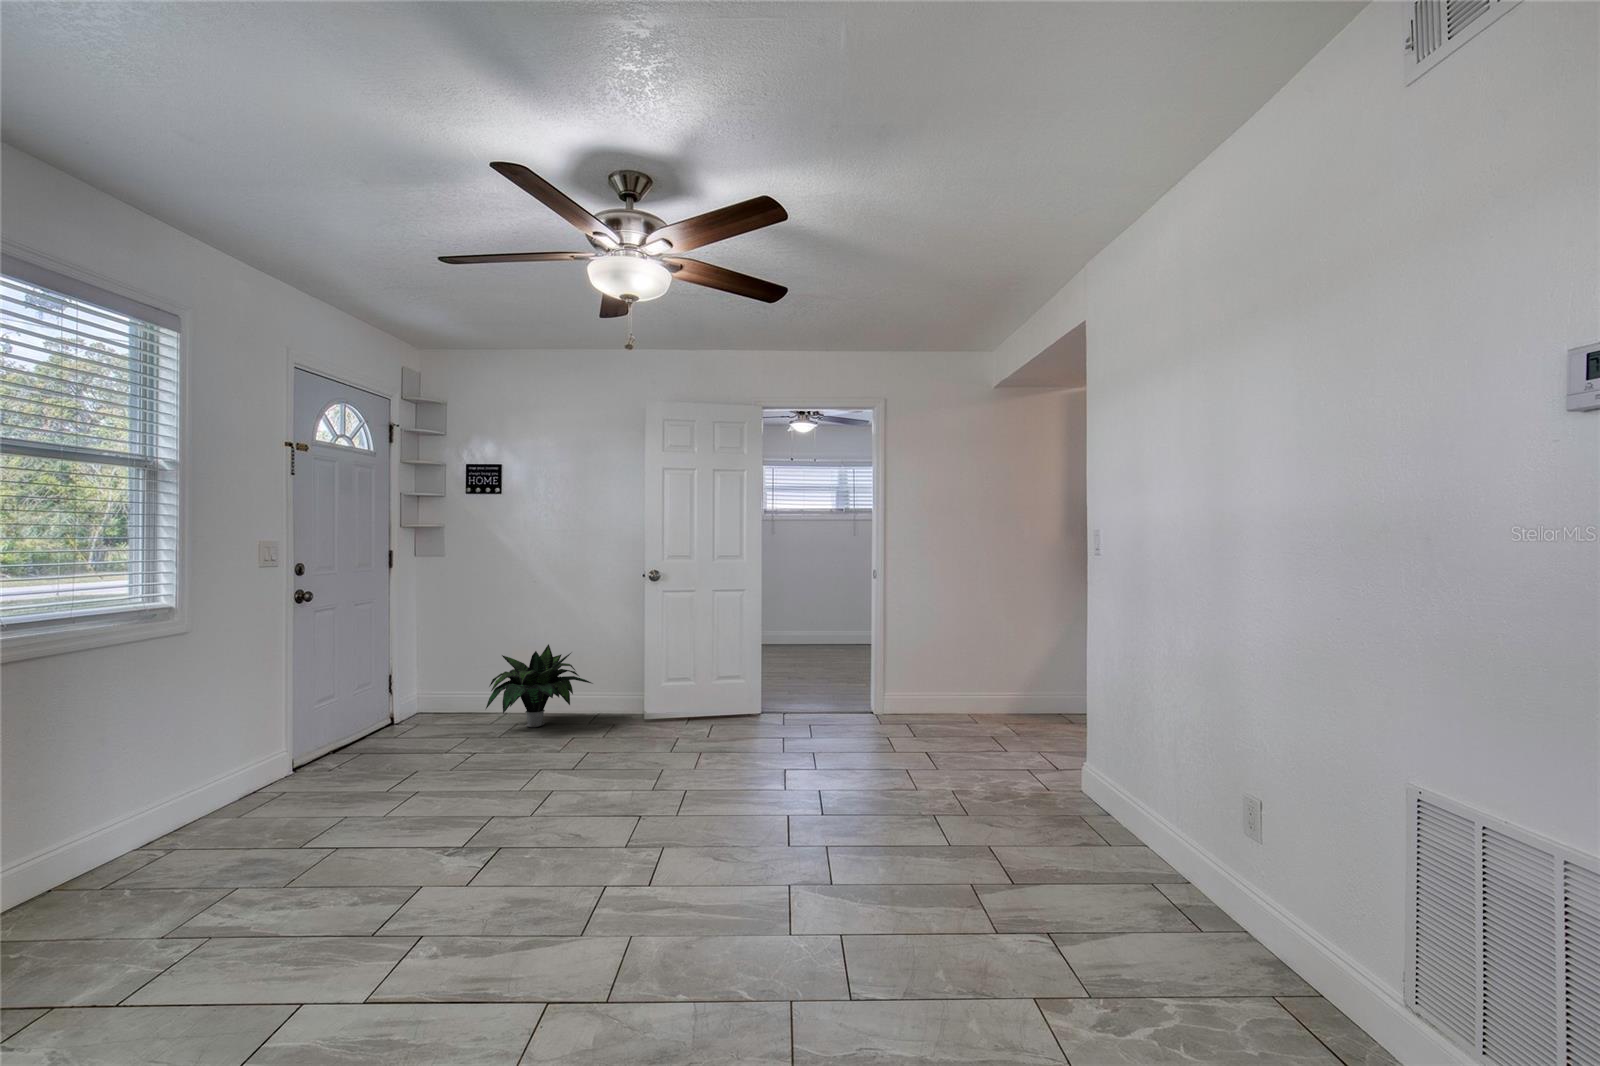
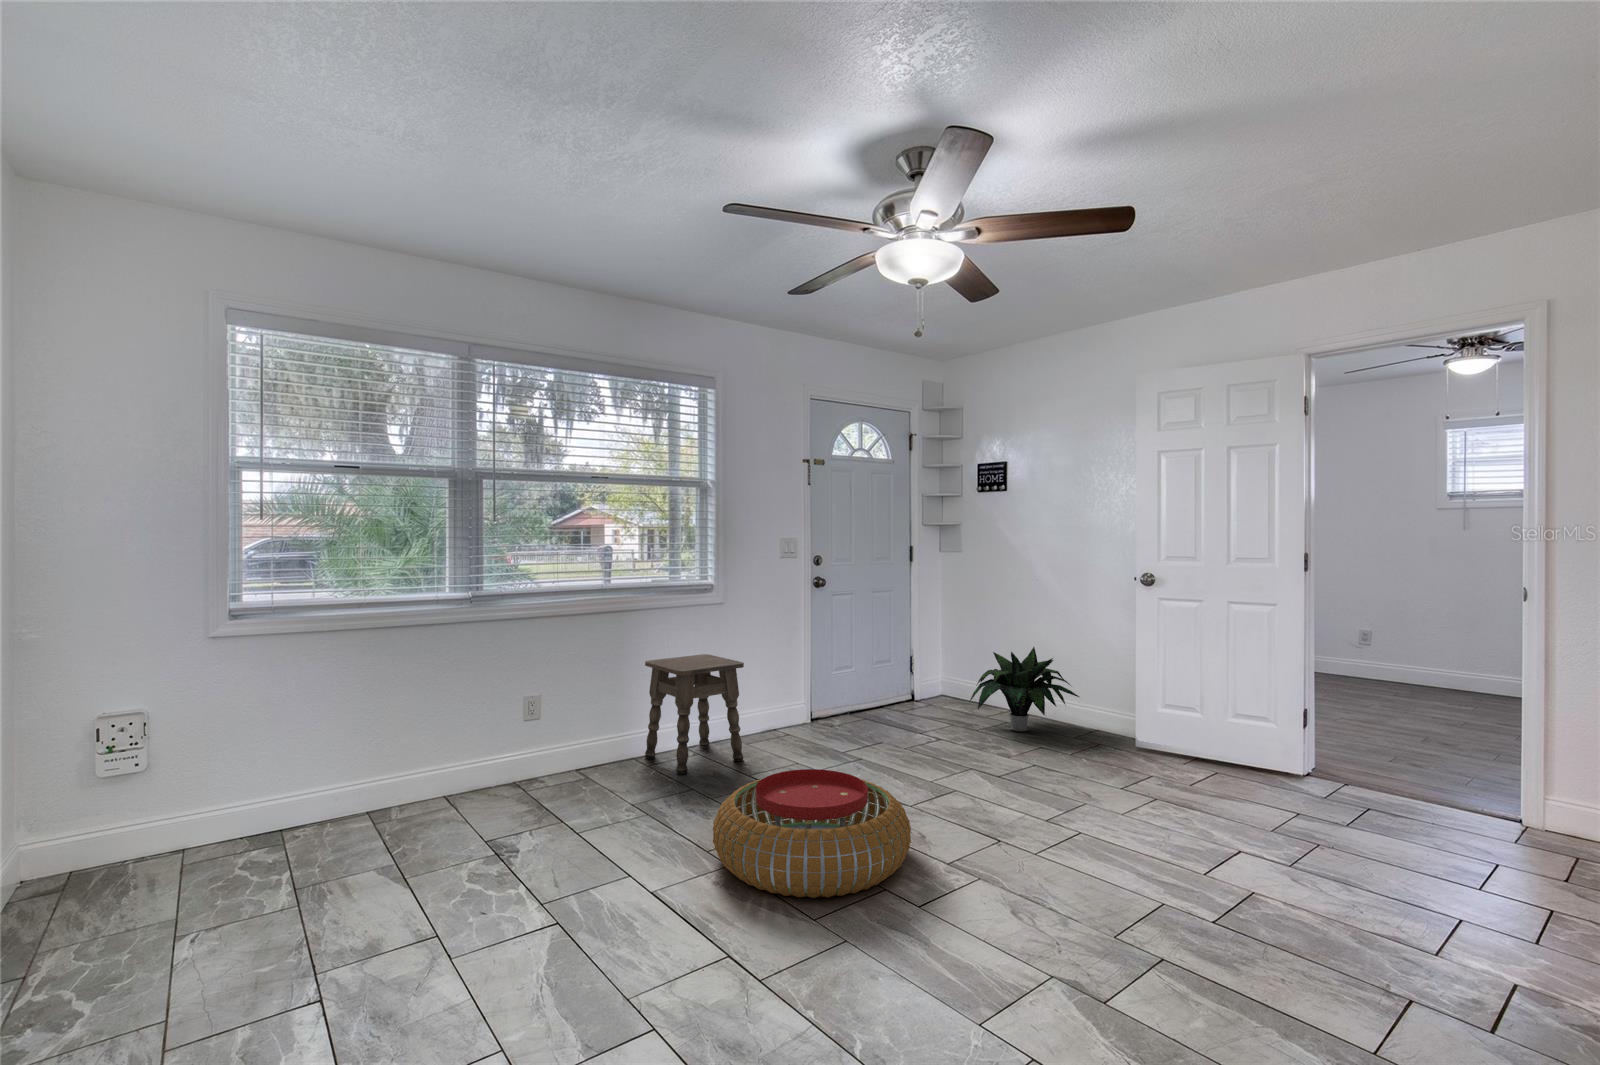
side table: none [64,709,259,889] -> present [645,654,744,774]
pouf: none [381,792,613,940] -> present [713,769,911,898]

